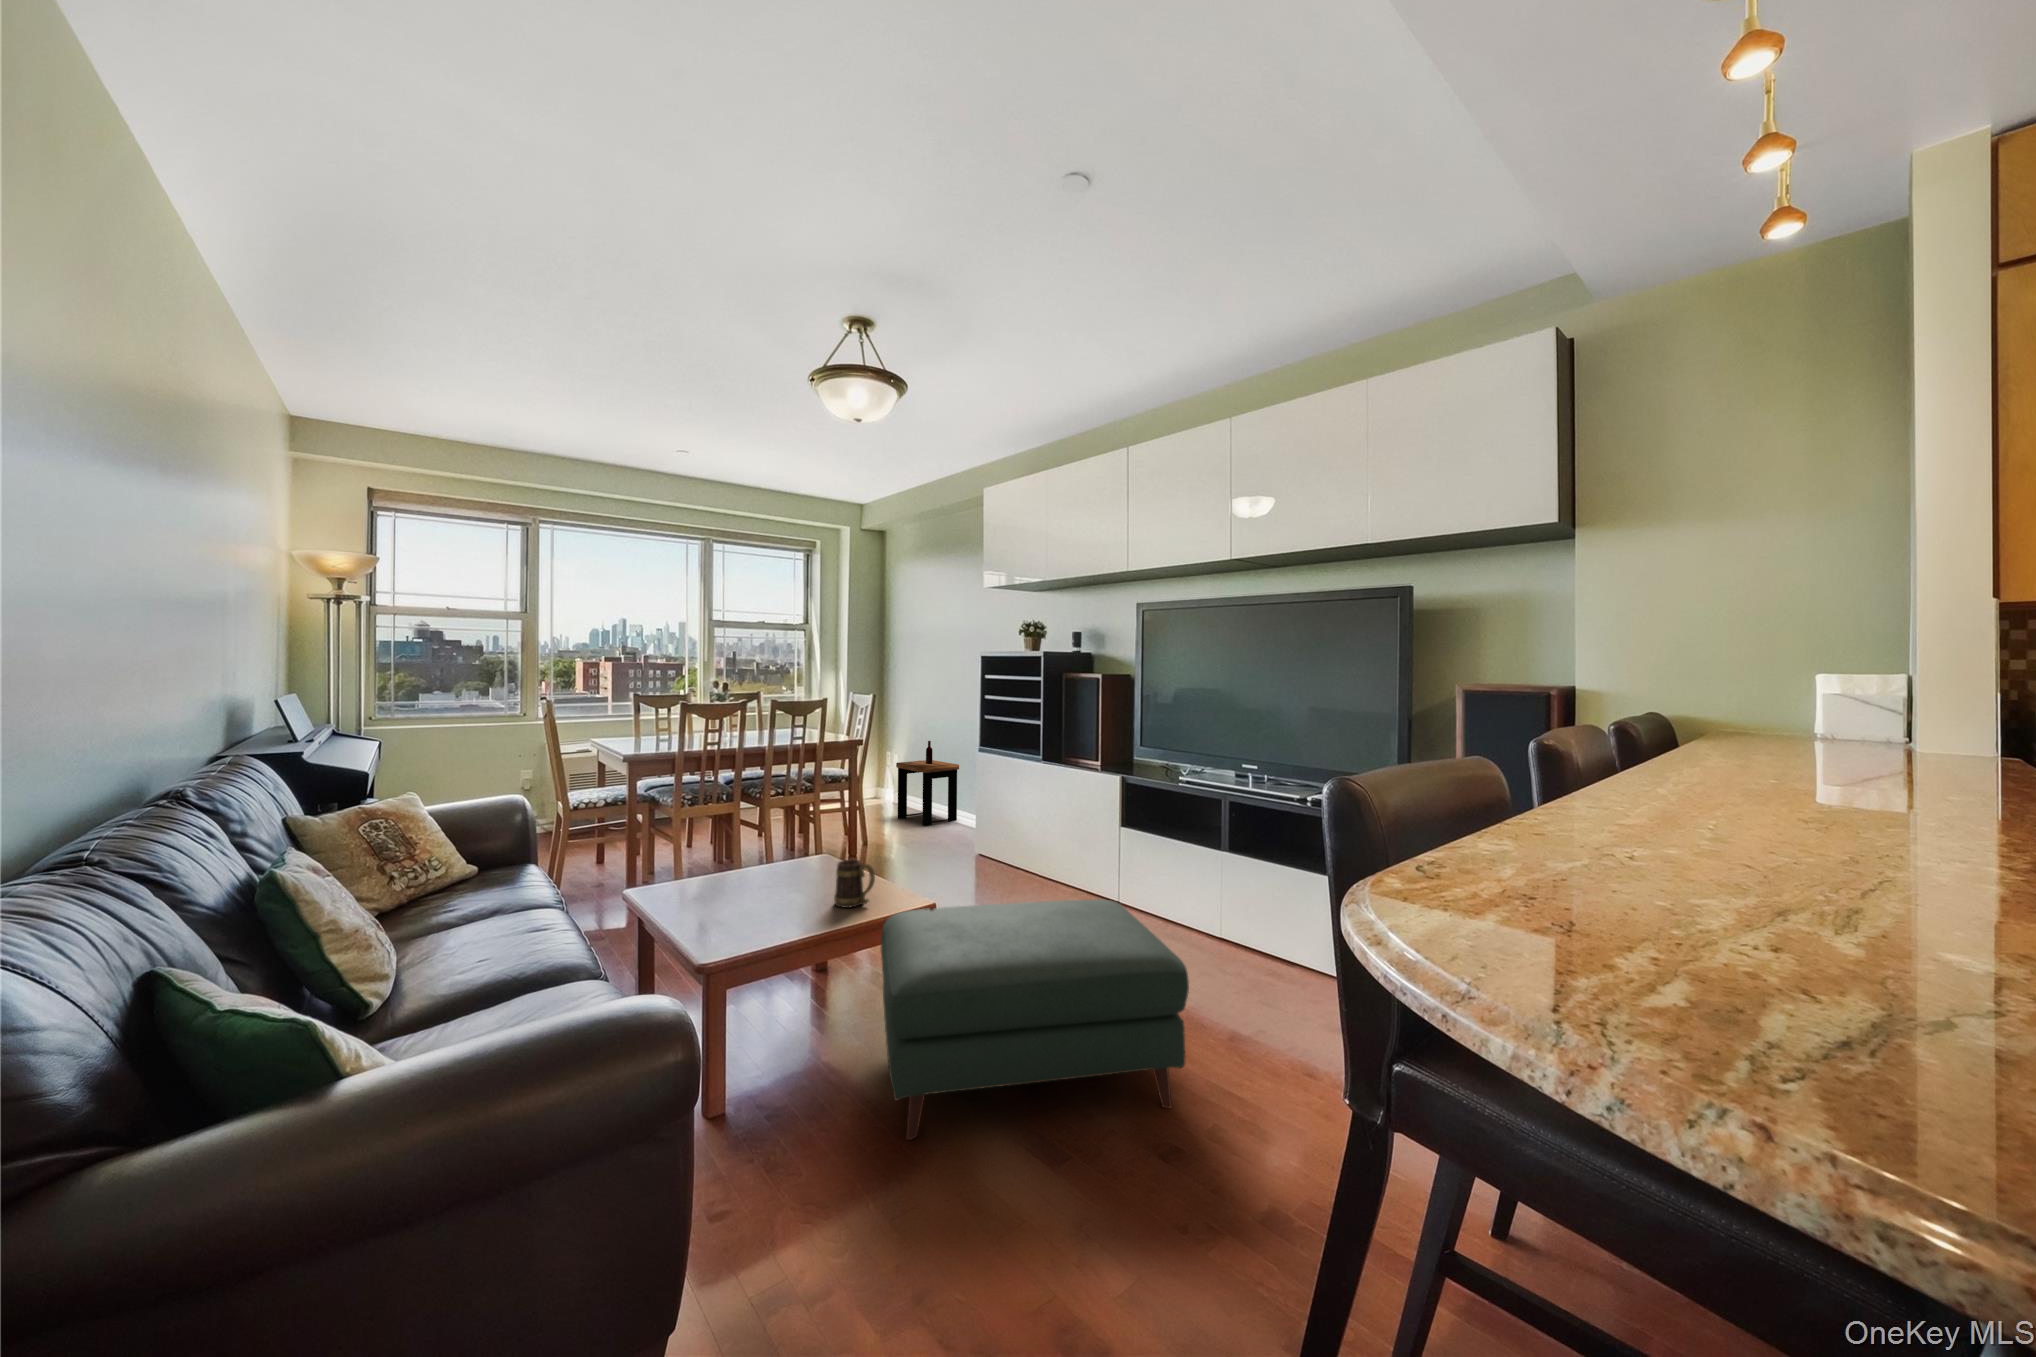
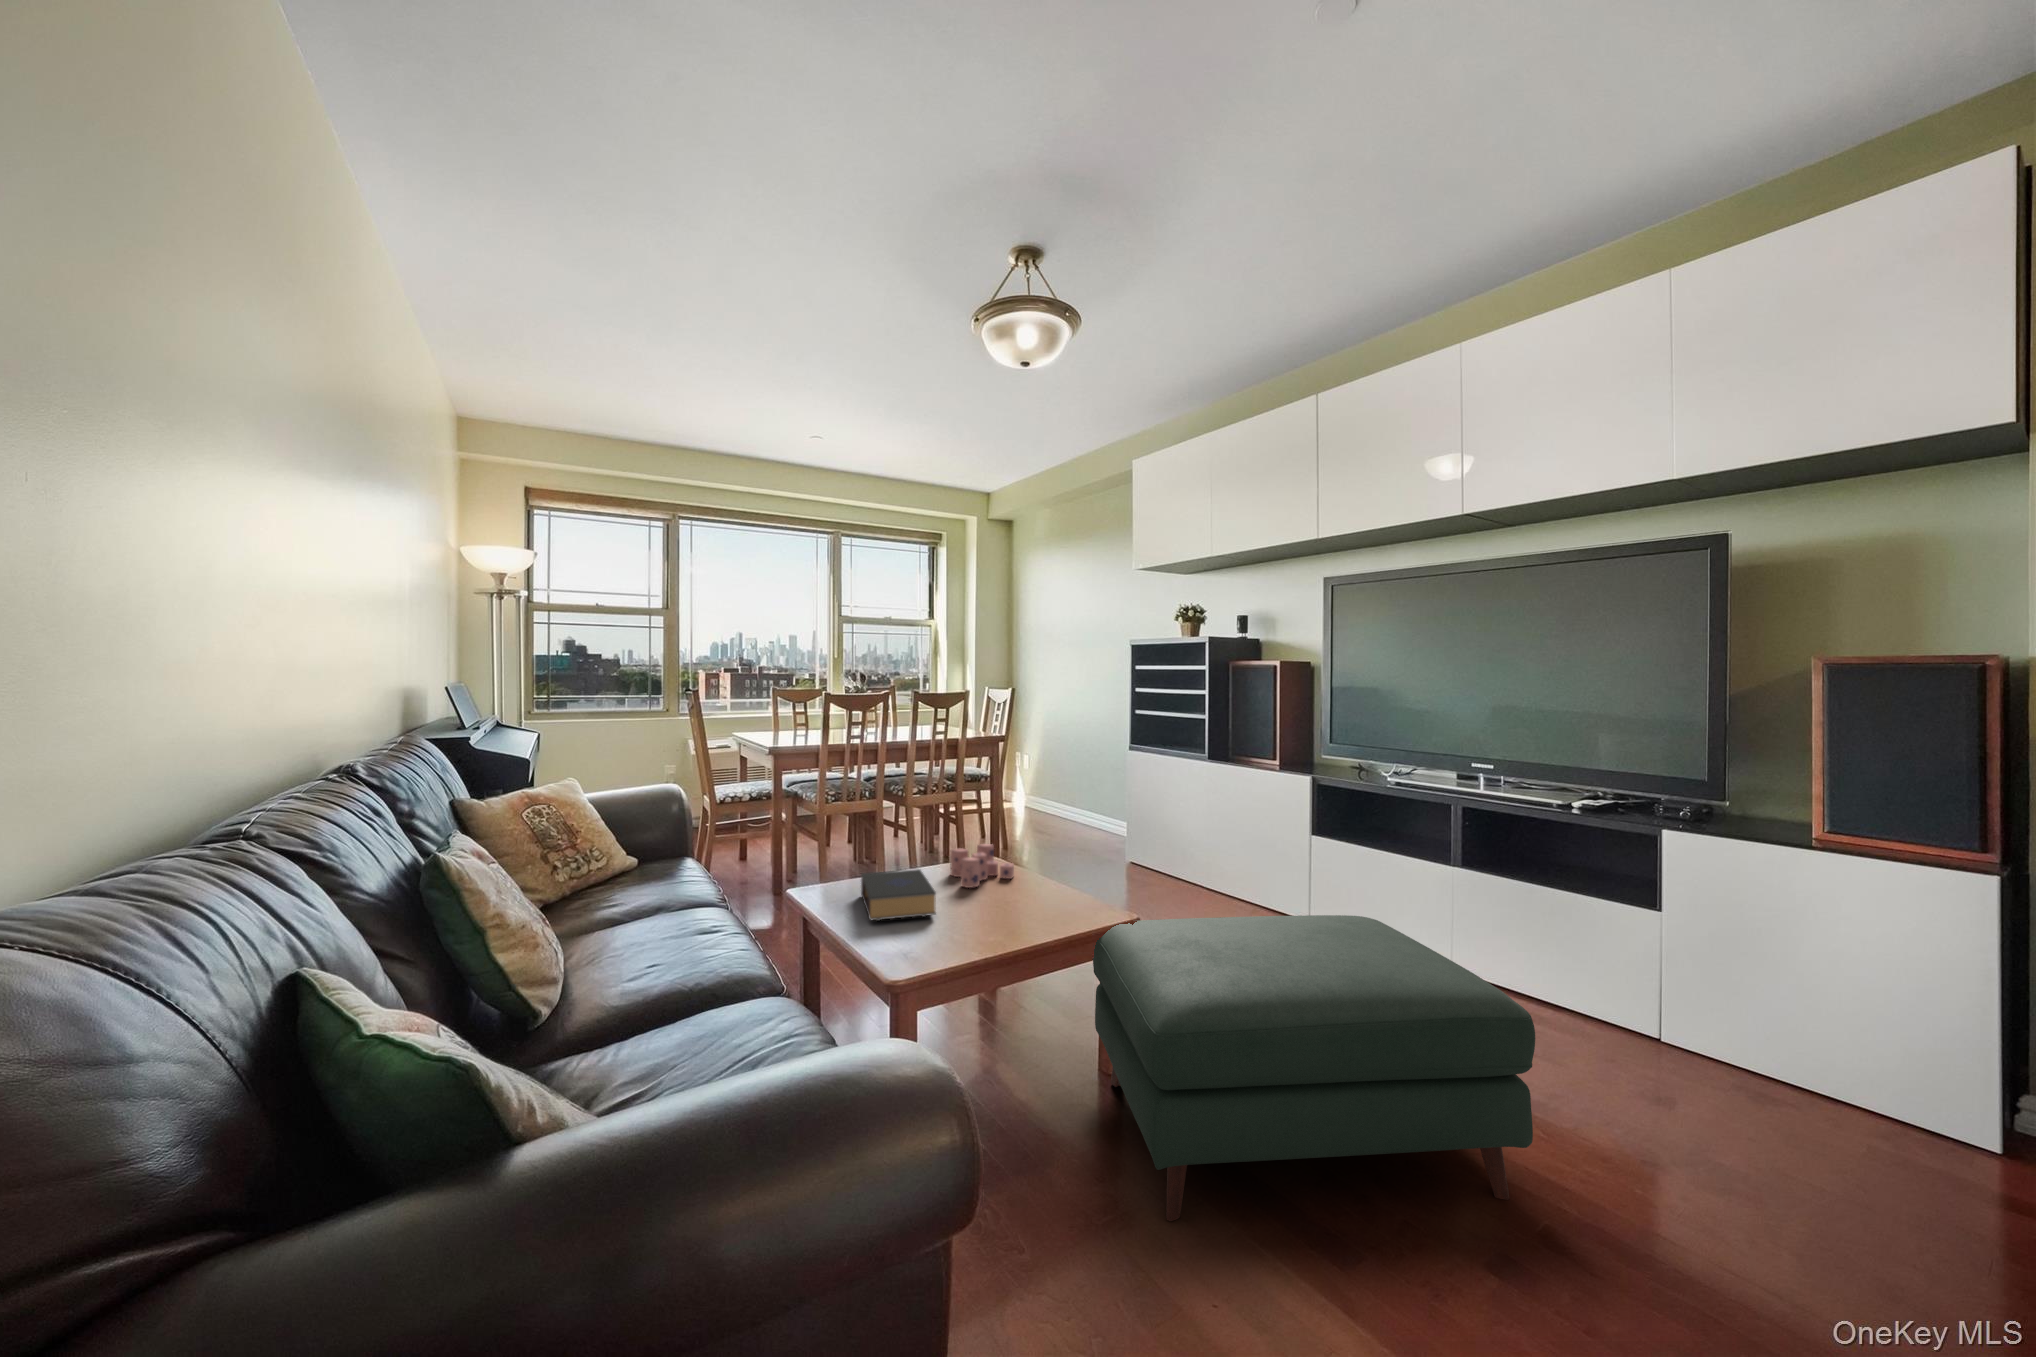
side table: present [896,741,959,826] -> none [1028,739,1095,829]
candle: none [774,846,831,886] -> present [950,844,1014,888]
mug: present [834,859,875,908] -> none [1032,859,1082,916]
book: none [685,871,747,917] -> present [861,869,936,921]

